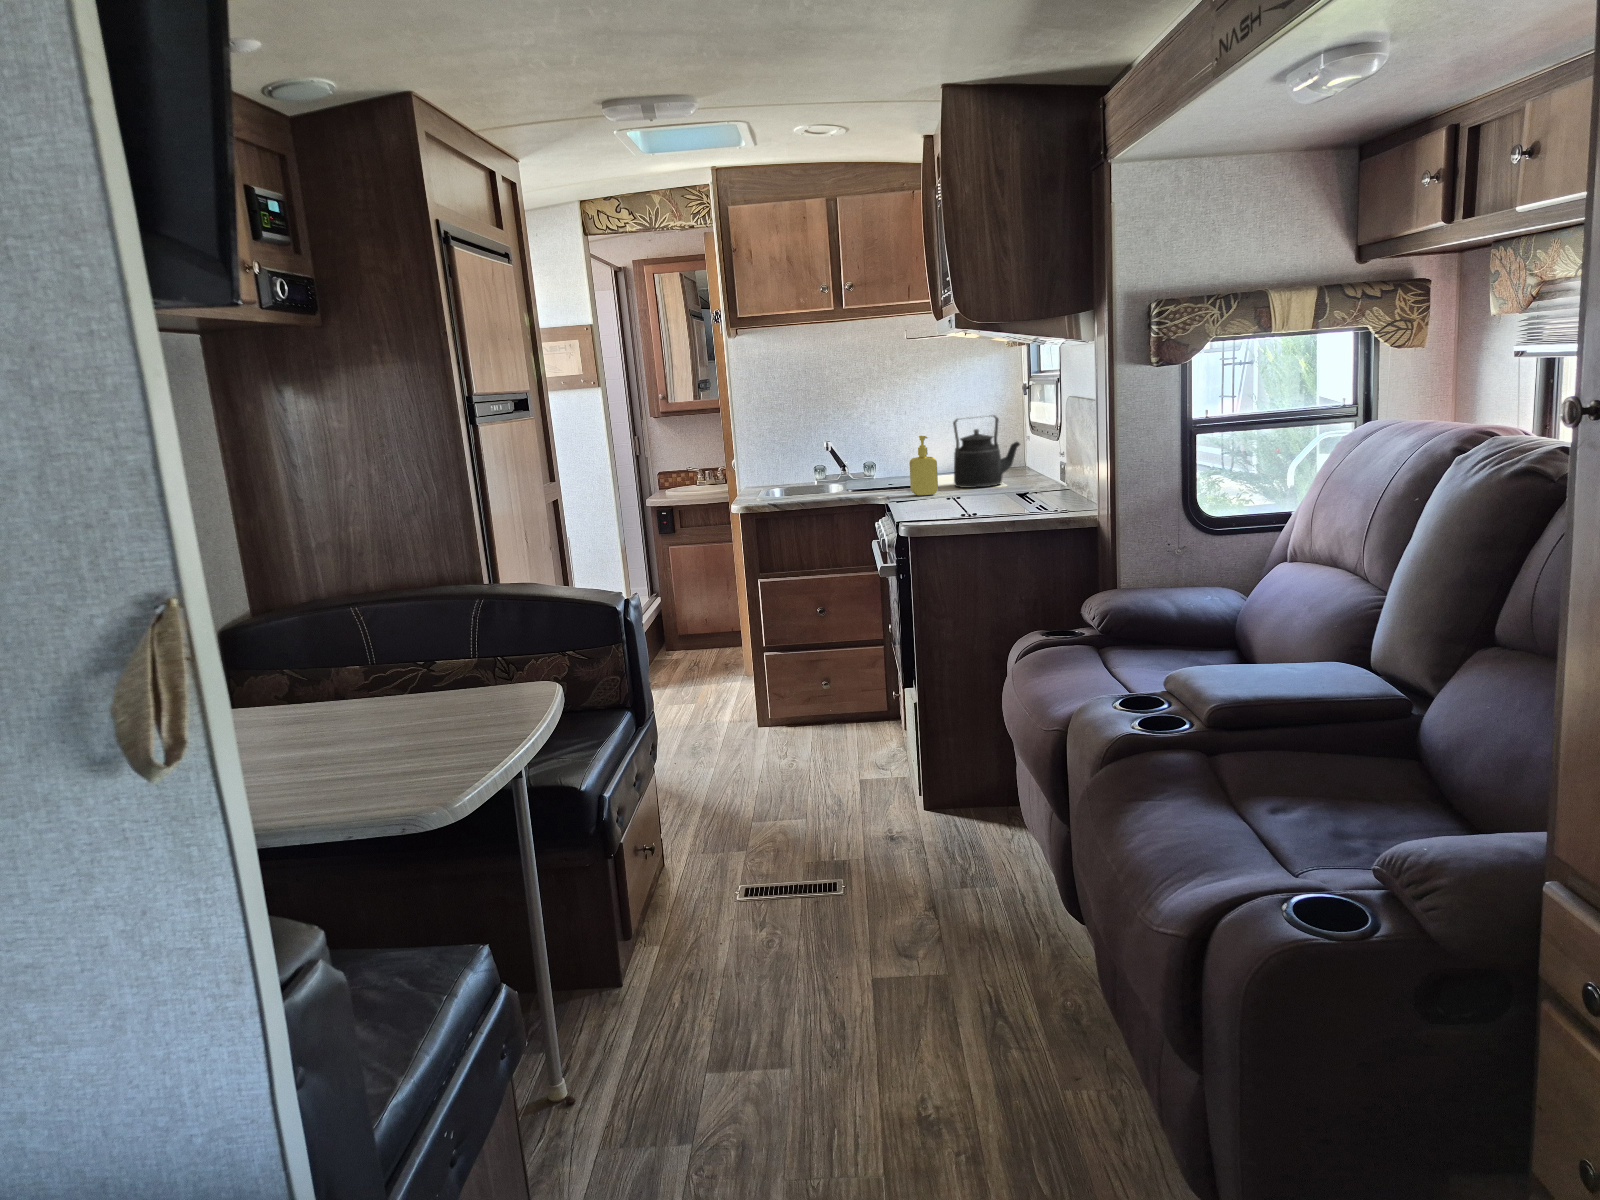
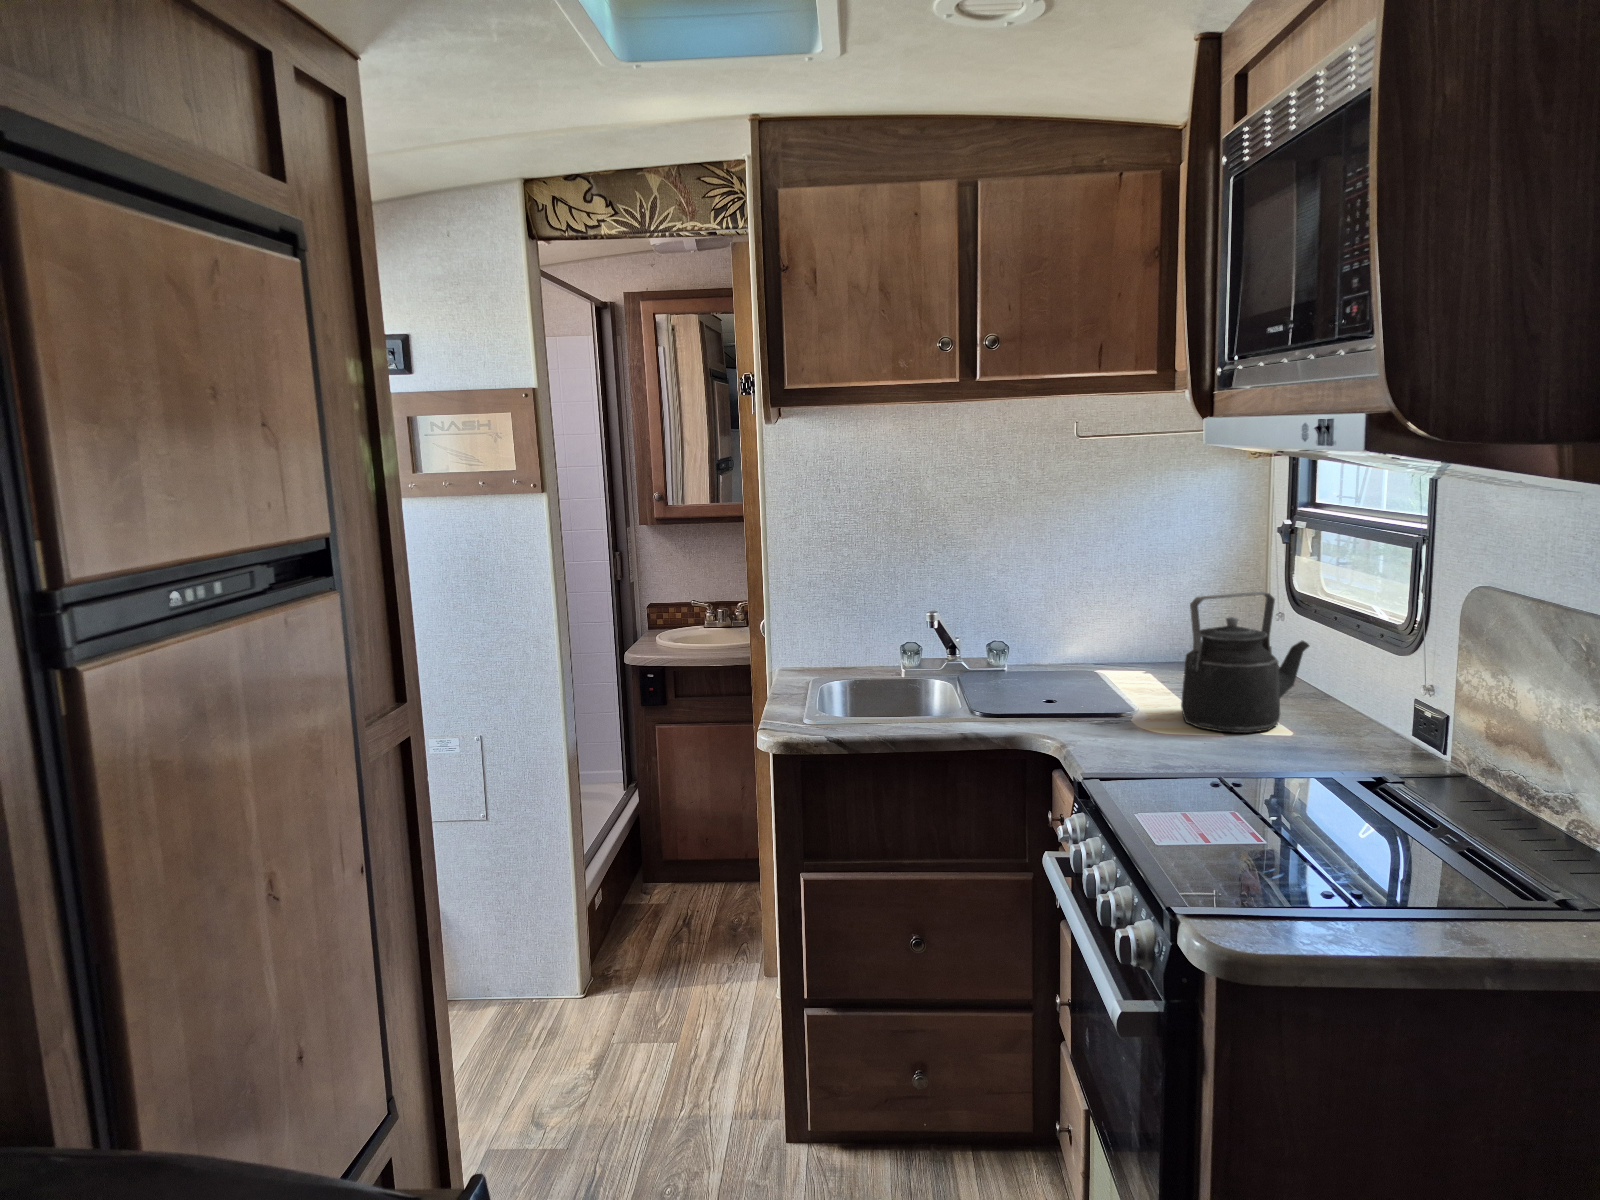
soap dispenser: present [909,436,938,496] -> none [1112,635,1172,753]

